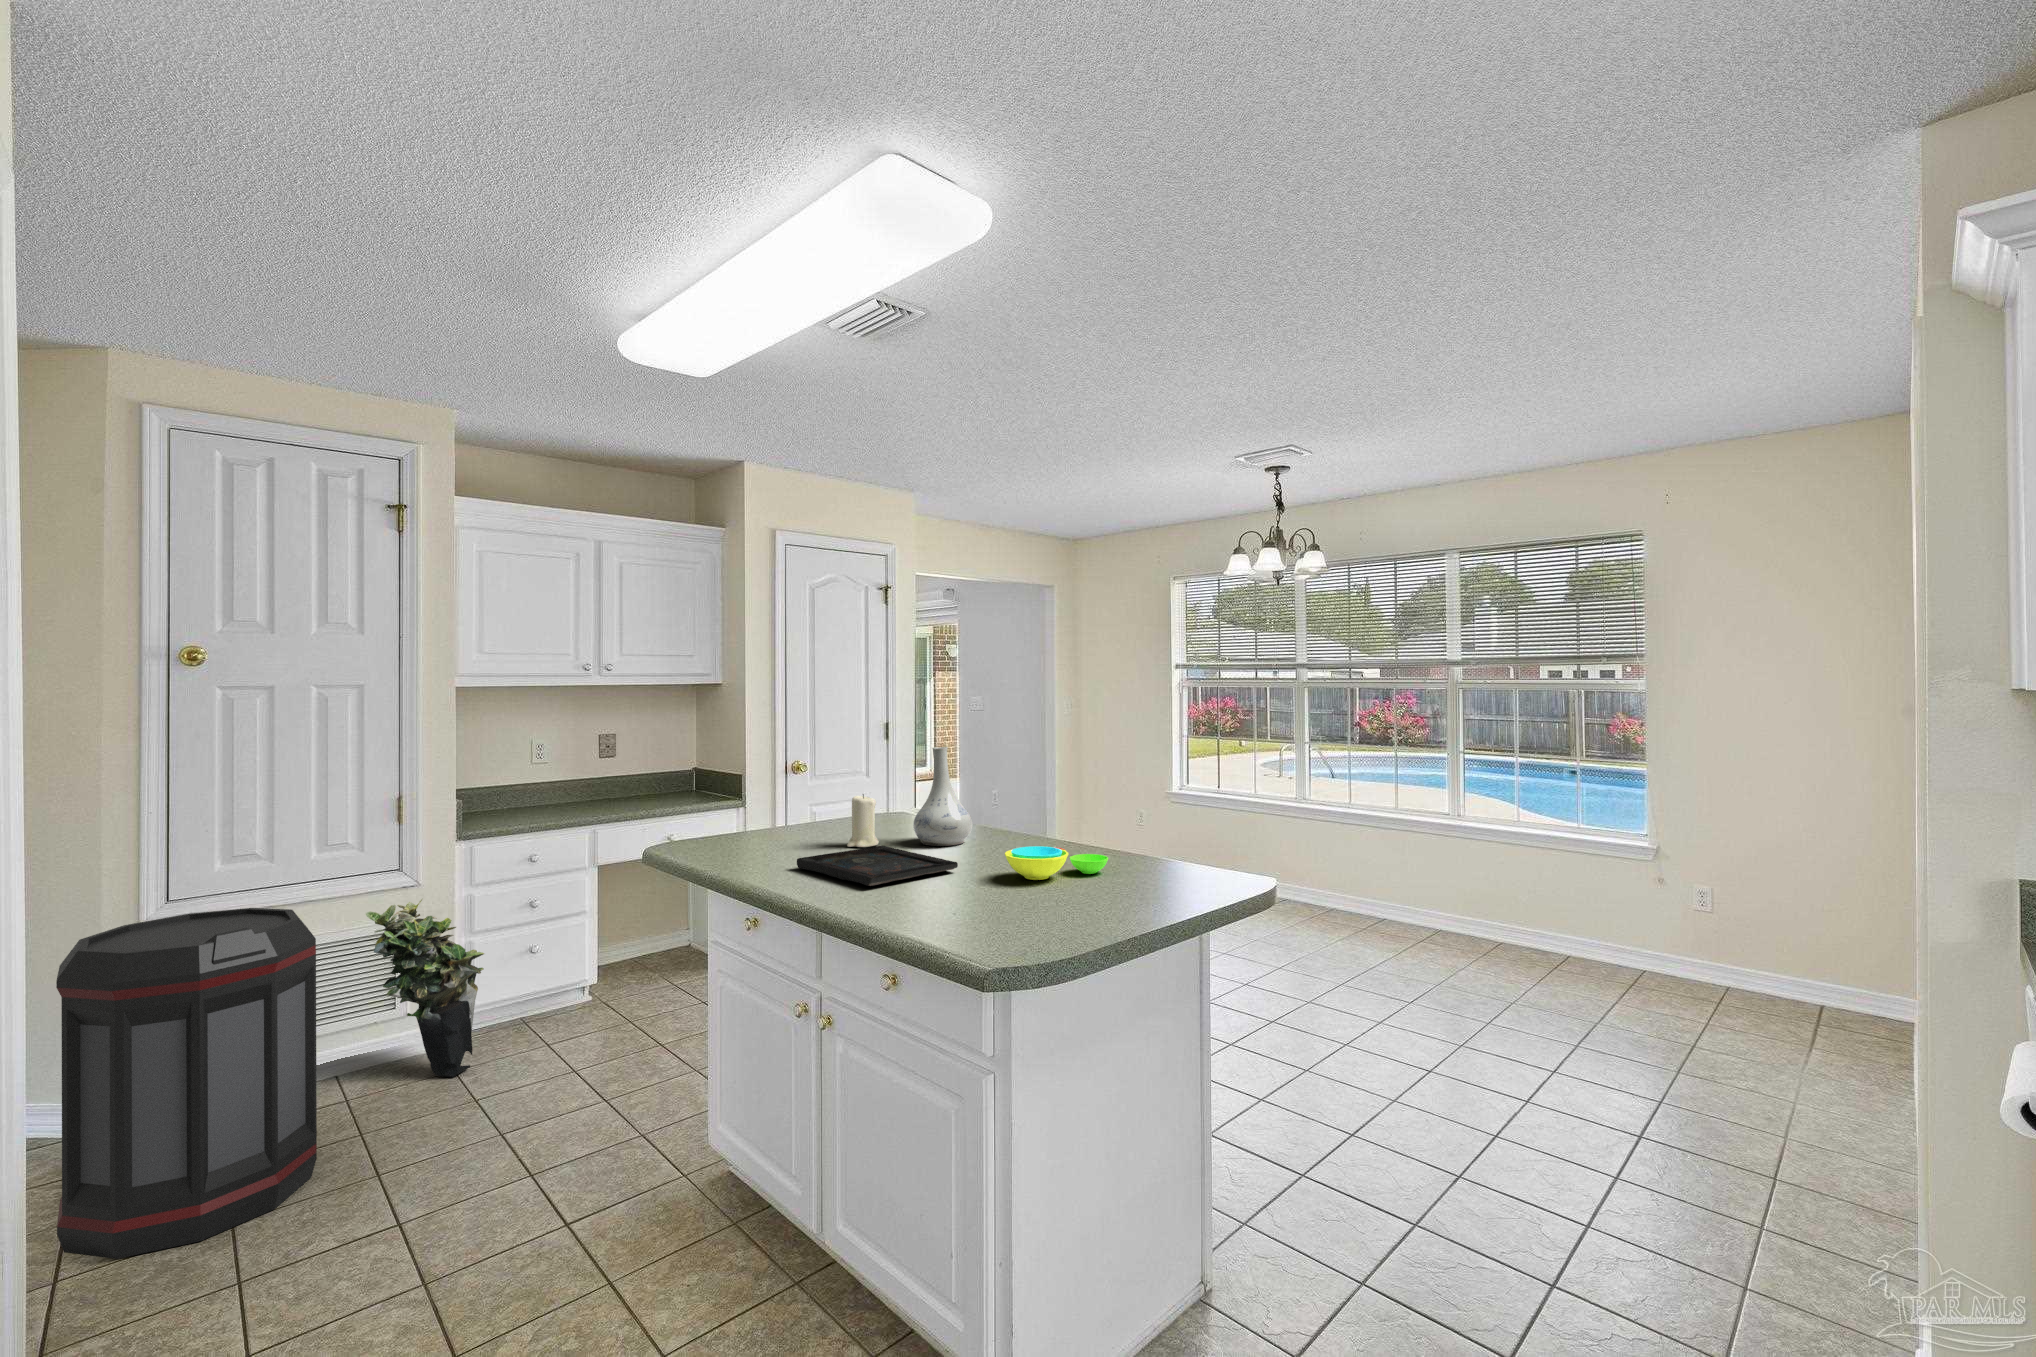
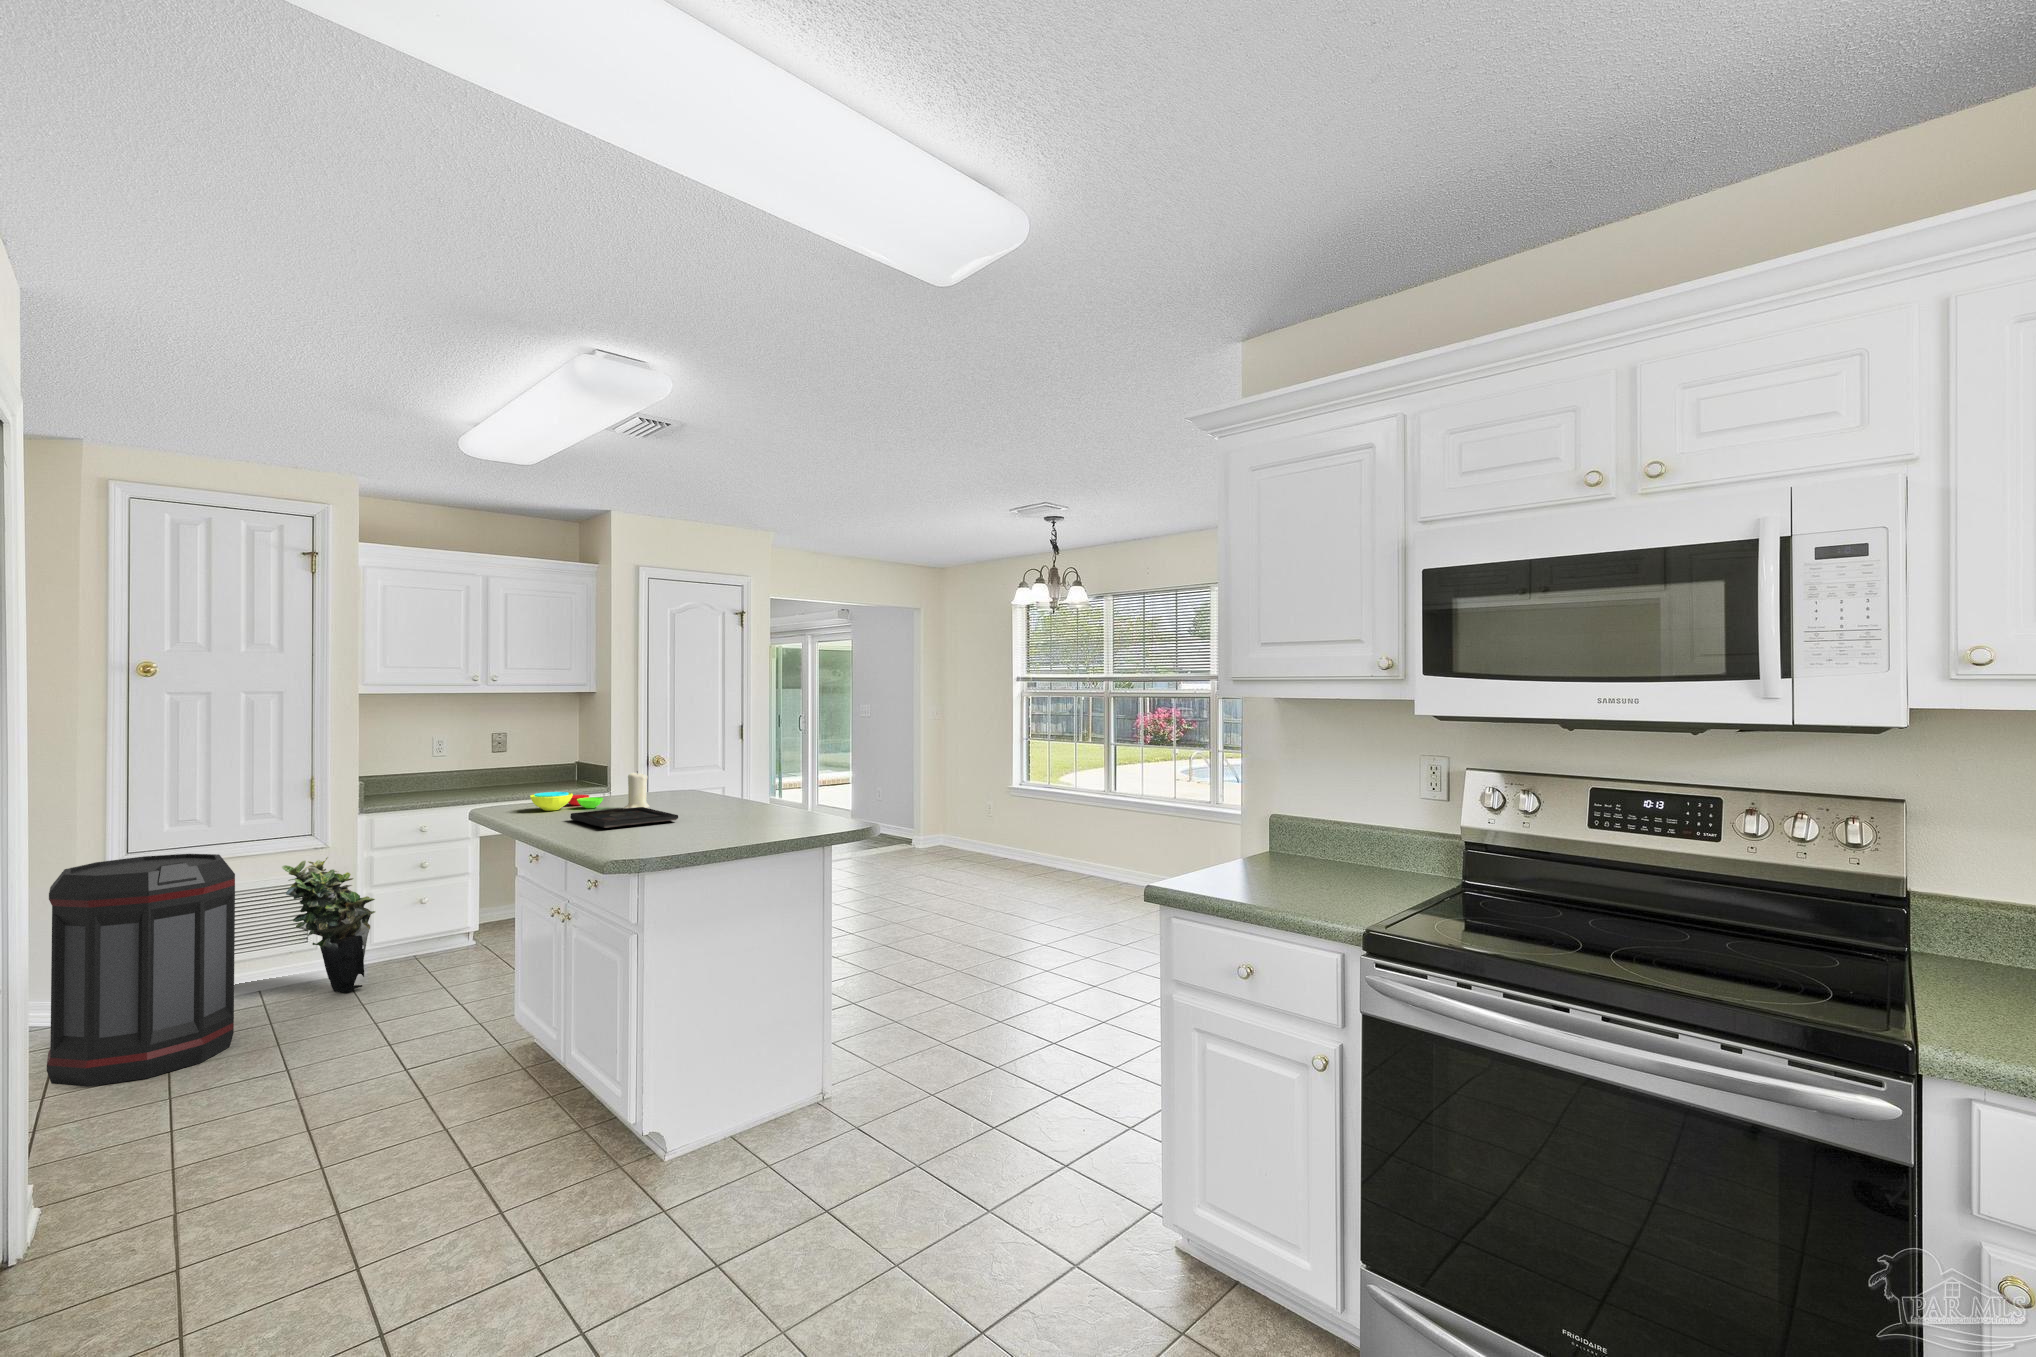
vase: present [913,747,972,846] -> none [674,737,719,809]
bowl: present [1005,846,1108,880] -> present [530,792,603,811]

